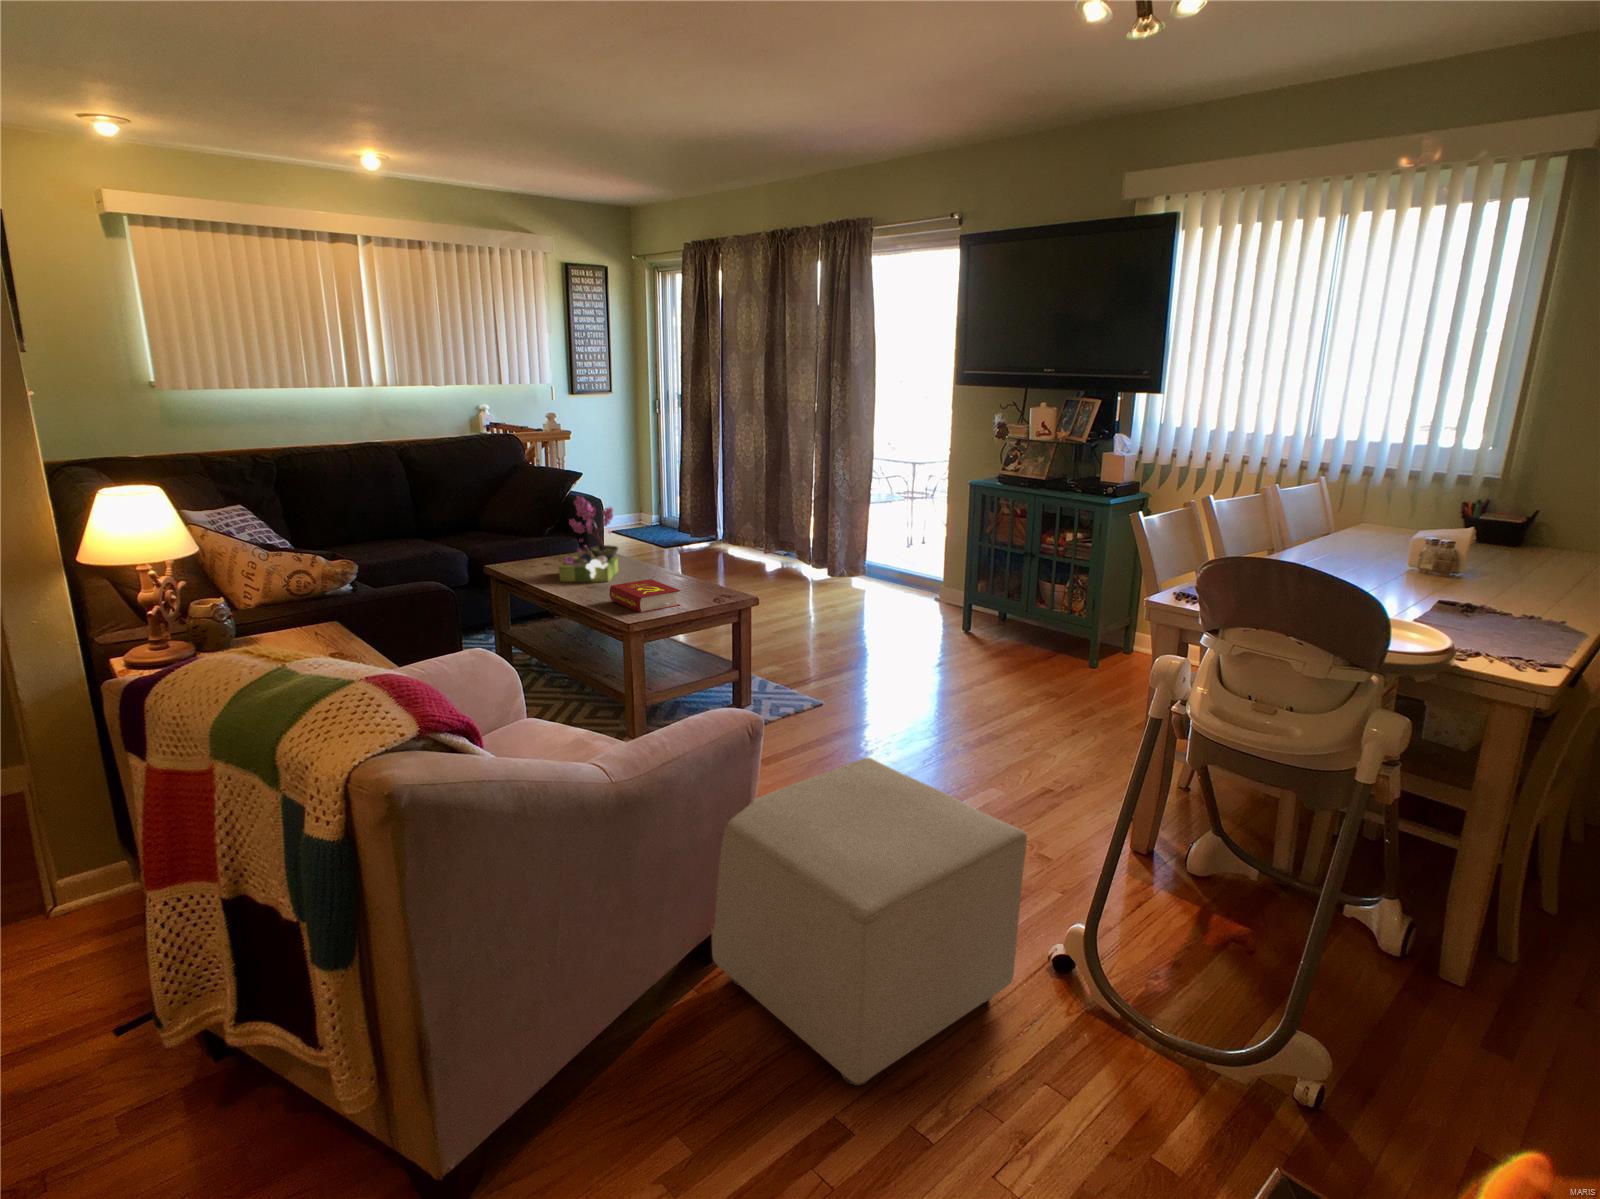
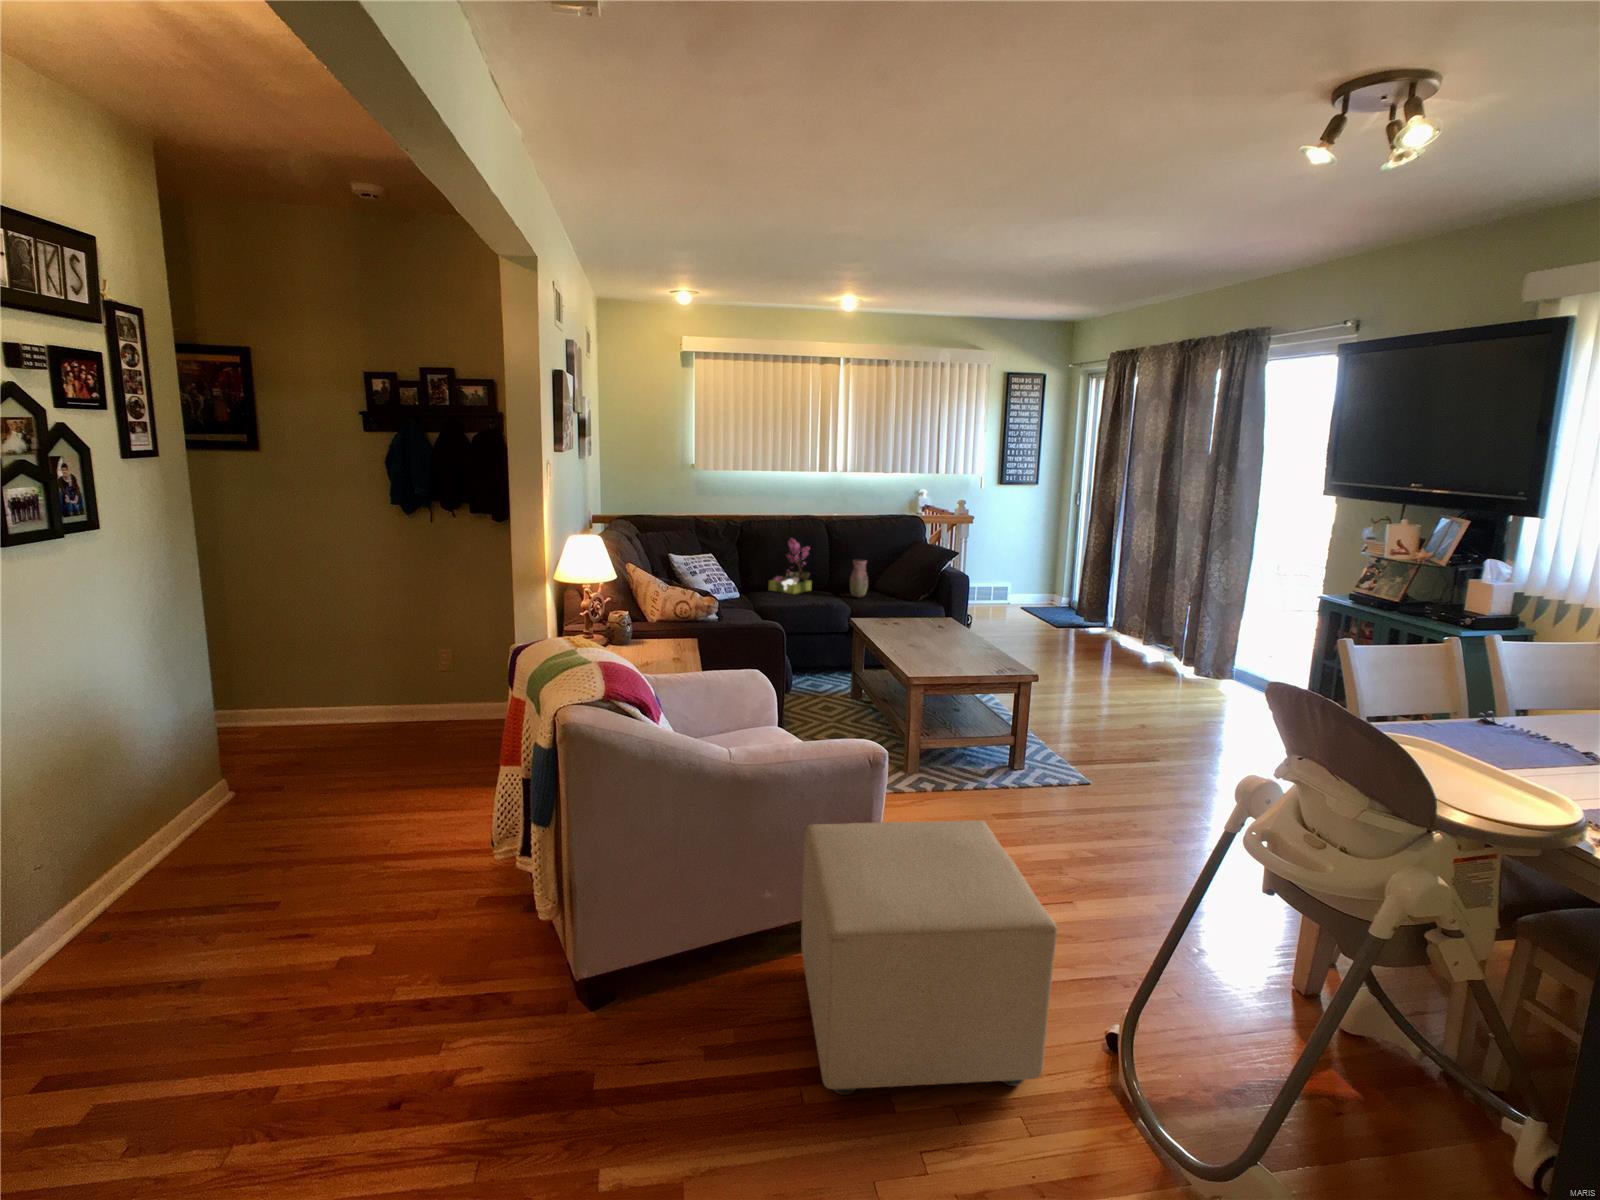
flower arrangement: present [559,496,618,582] -> present [769,539,812,594]
vase: none [450,498,475,546] -> present [850,560,868,598]
book: present [610,579,681,613] -> none [910,641,963,667]

